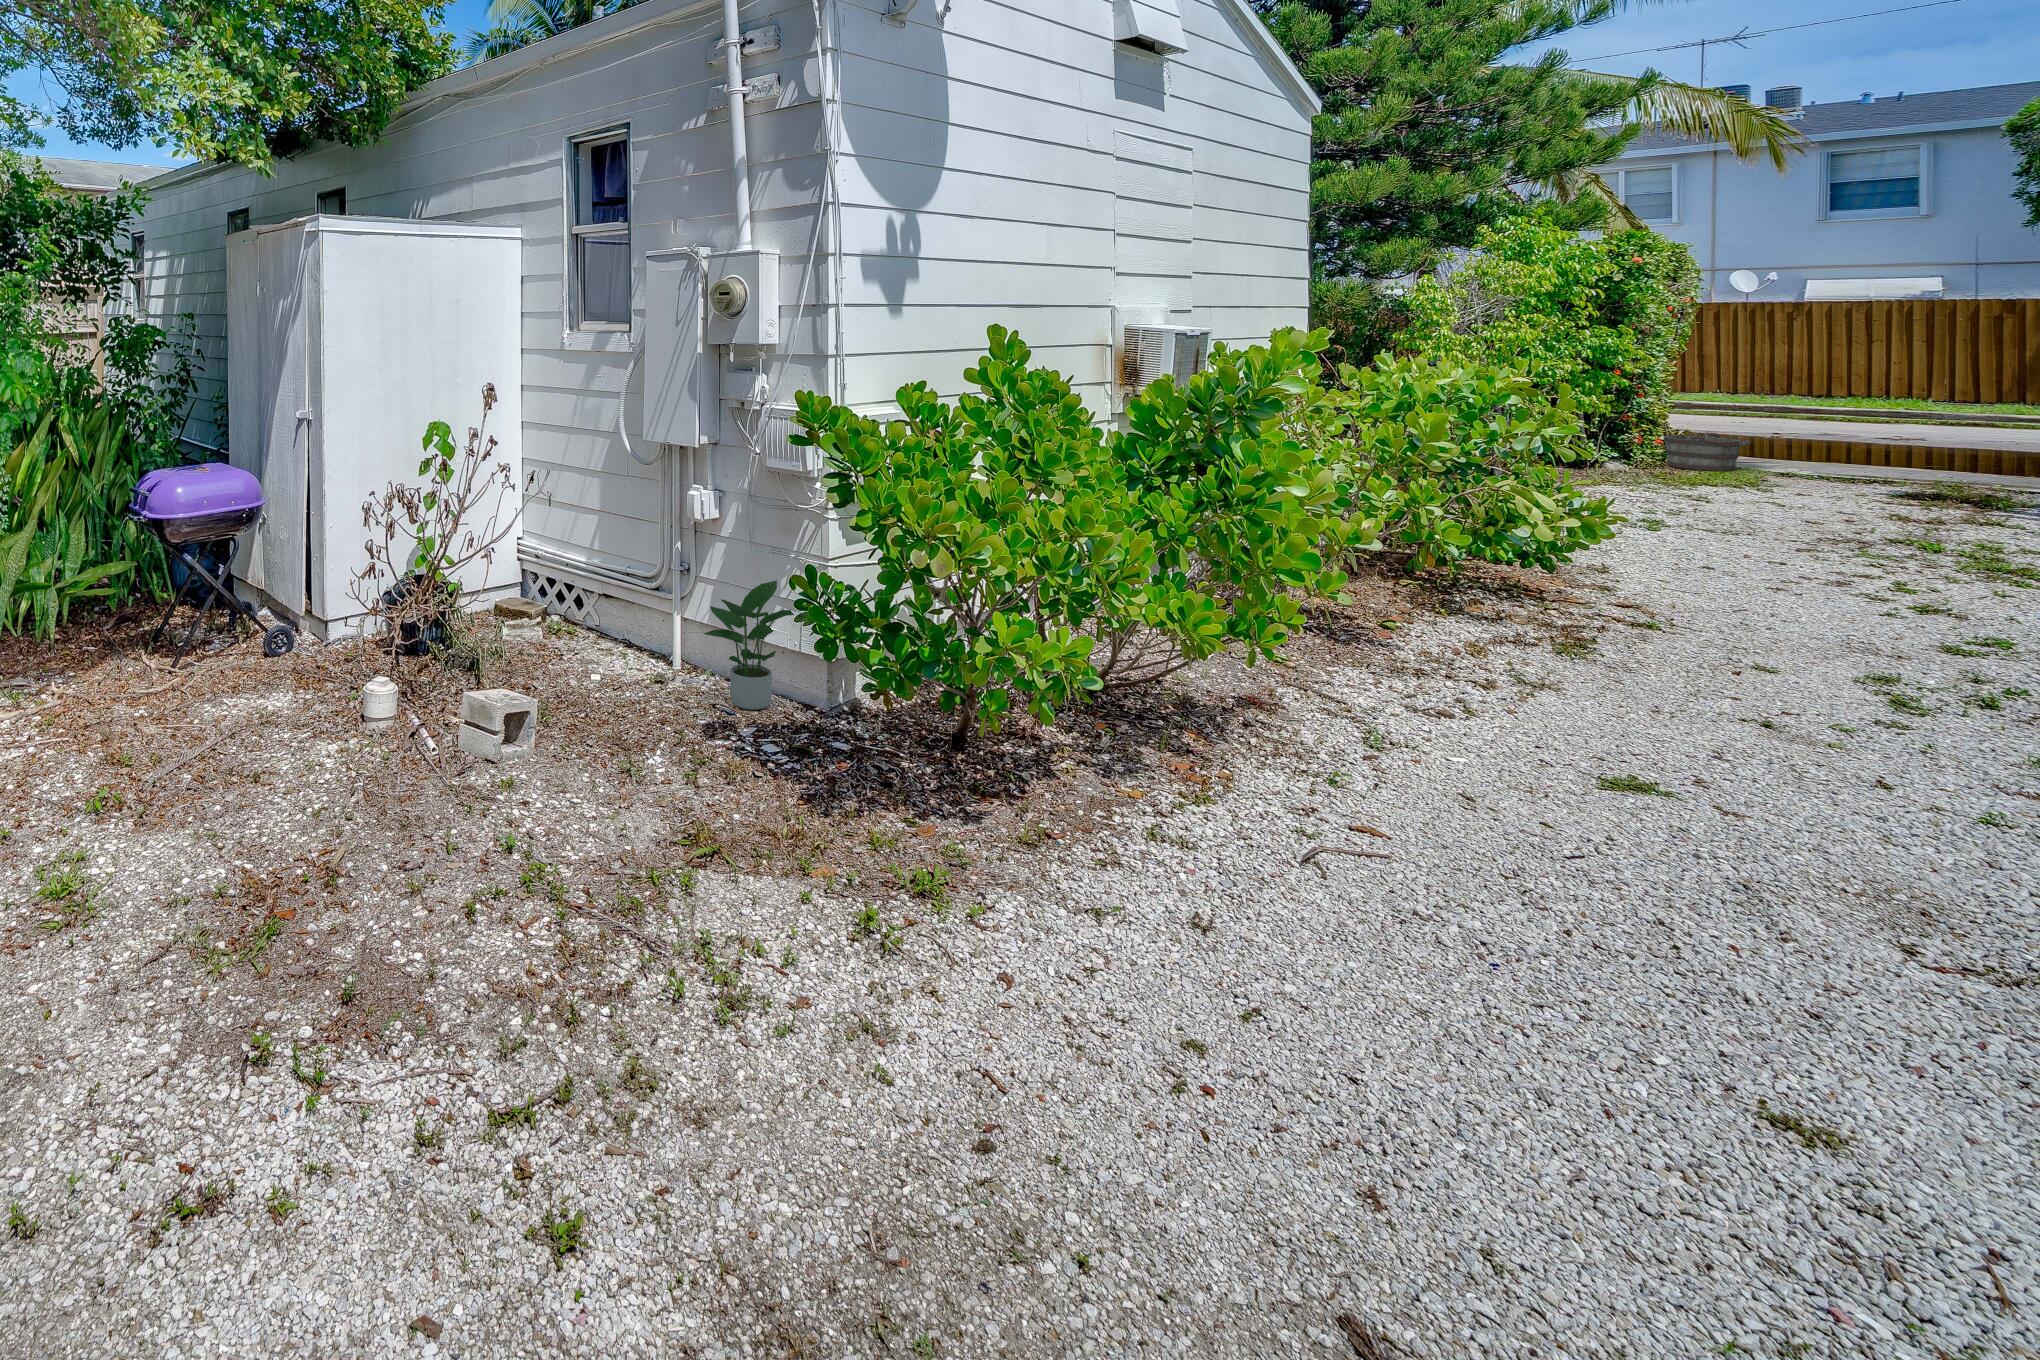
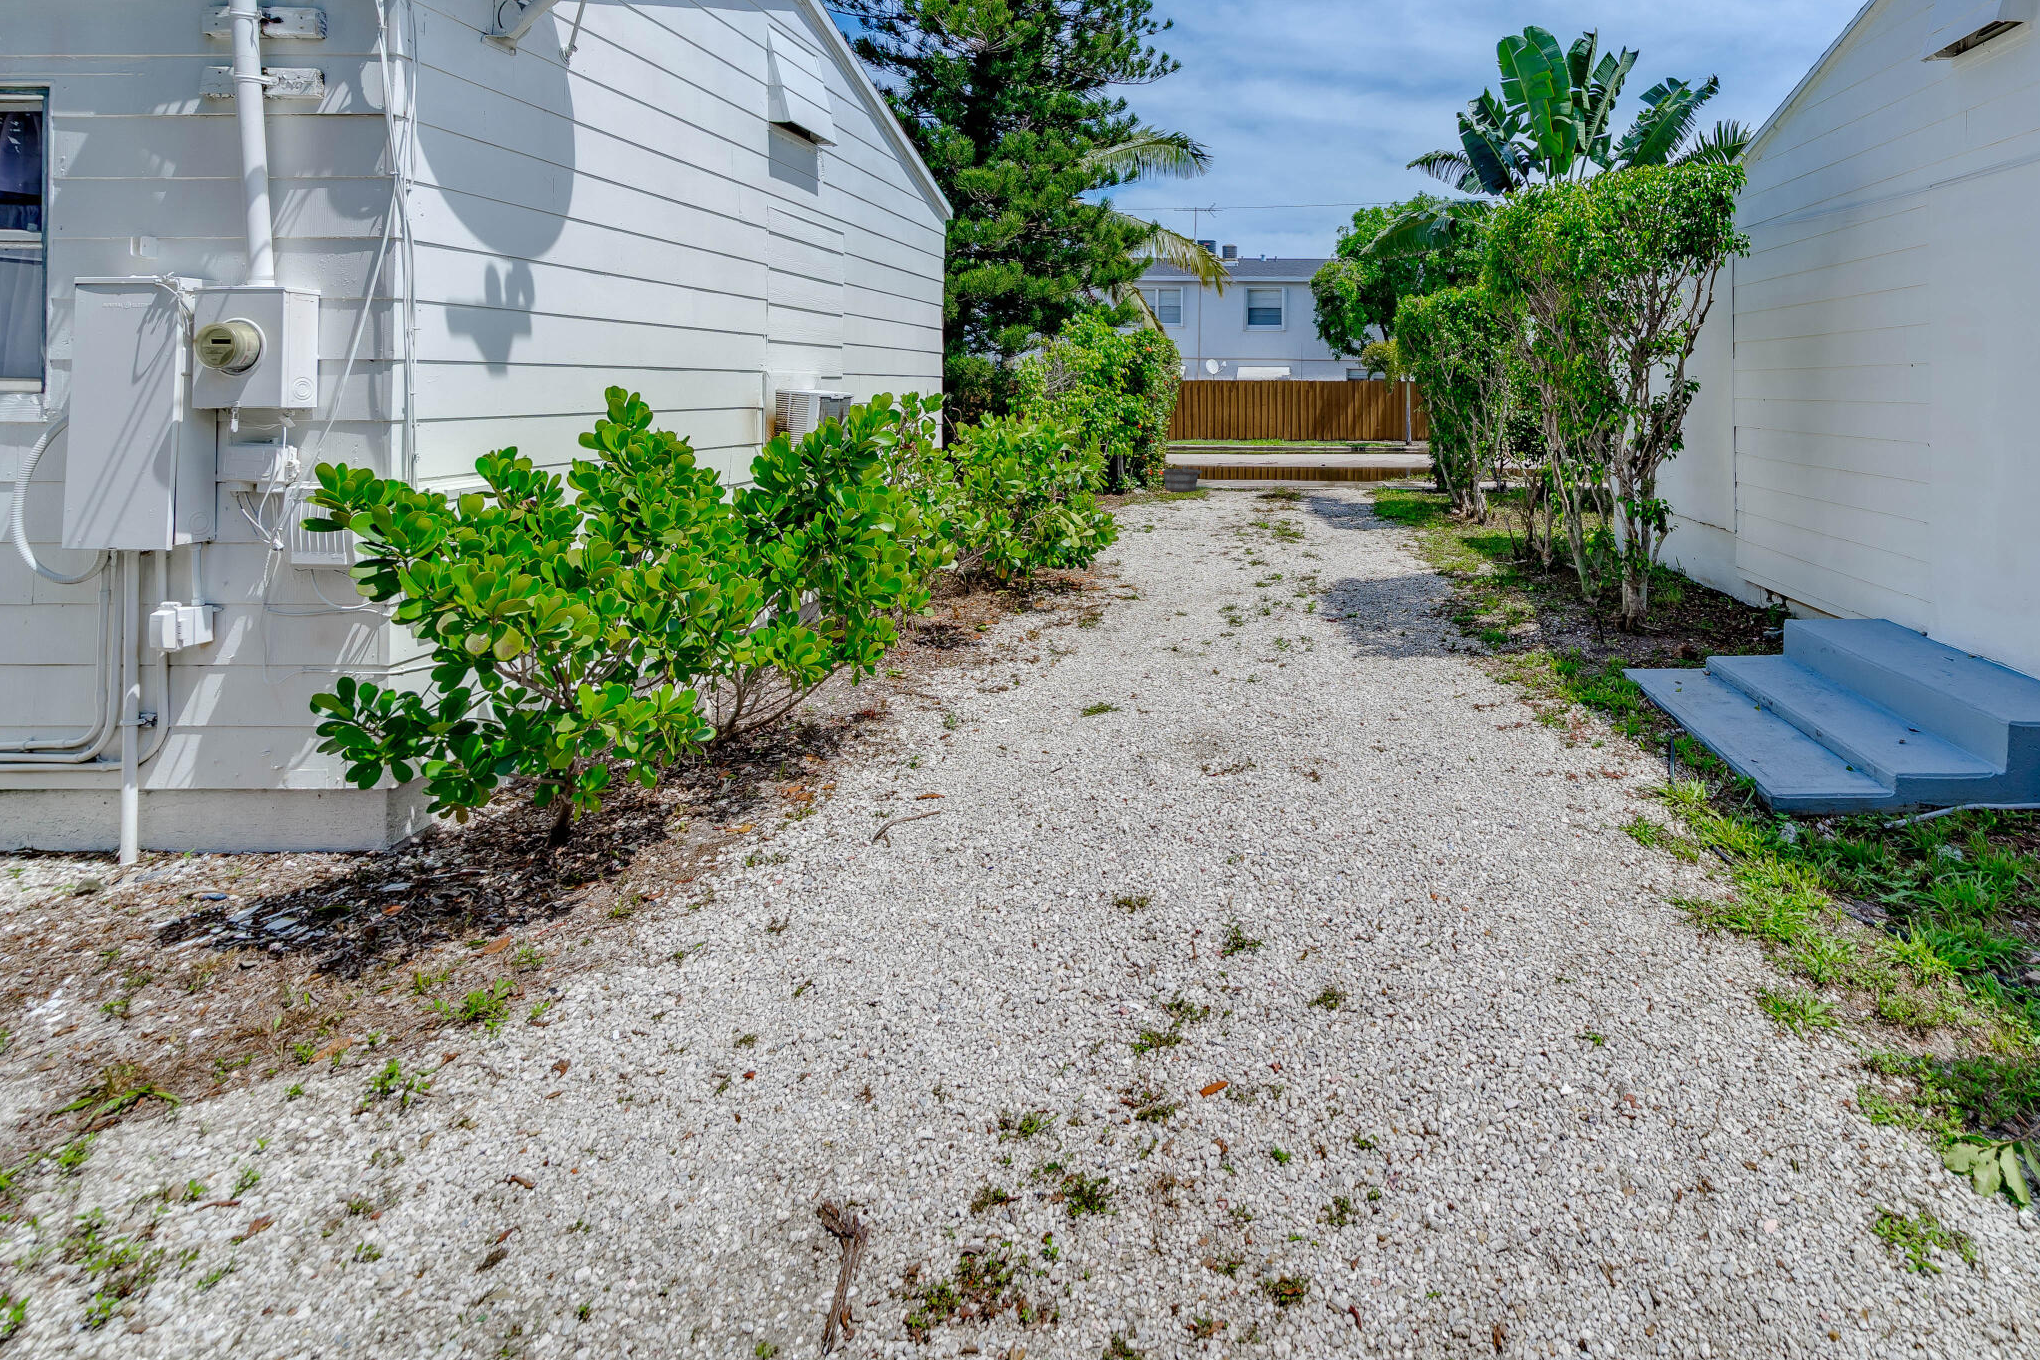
potted plant: present [704,580,794,710] -> none [169,707,351,889]

